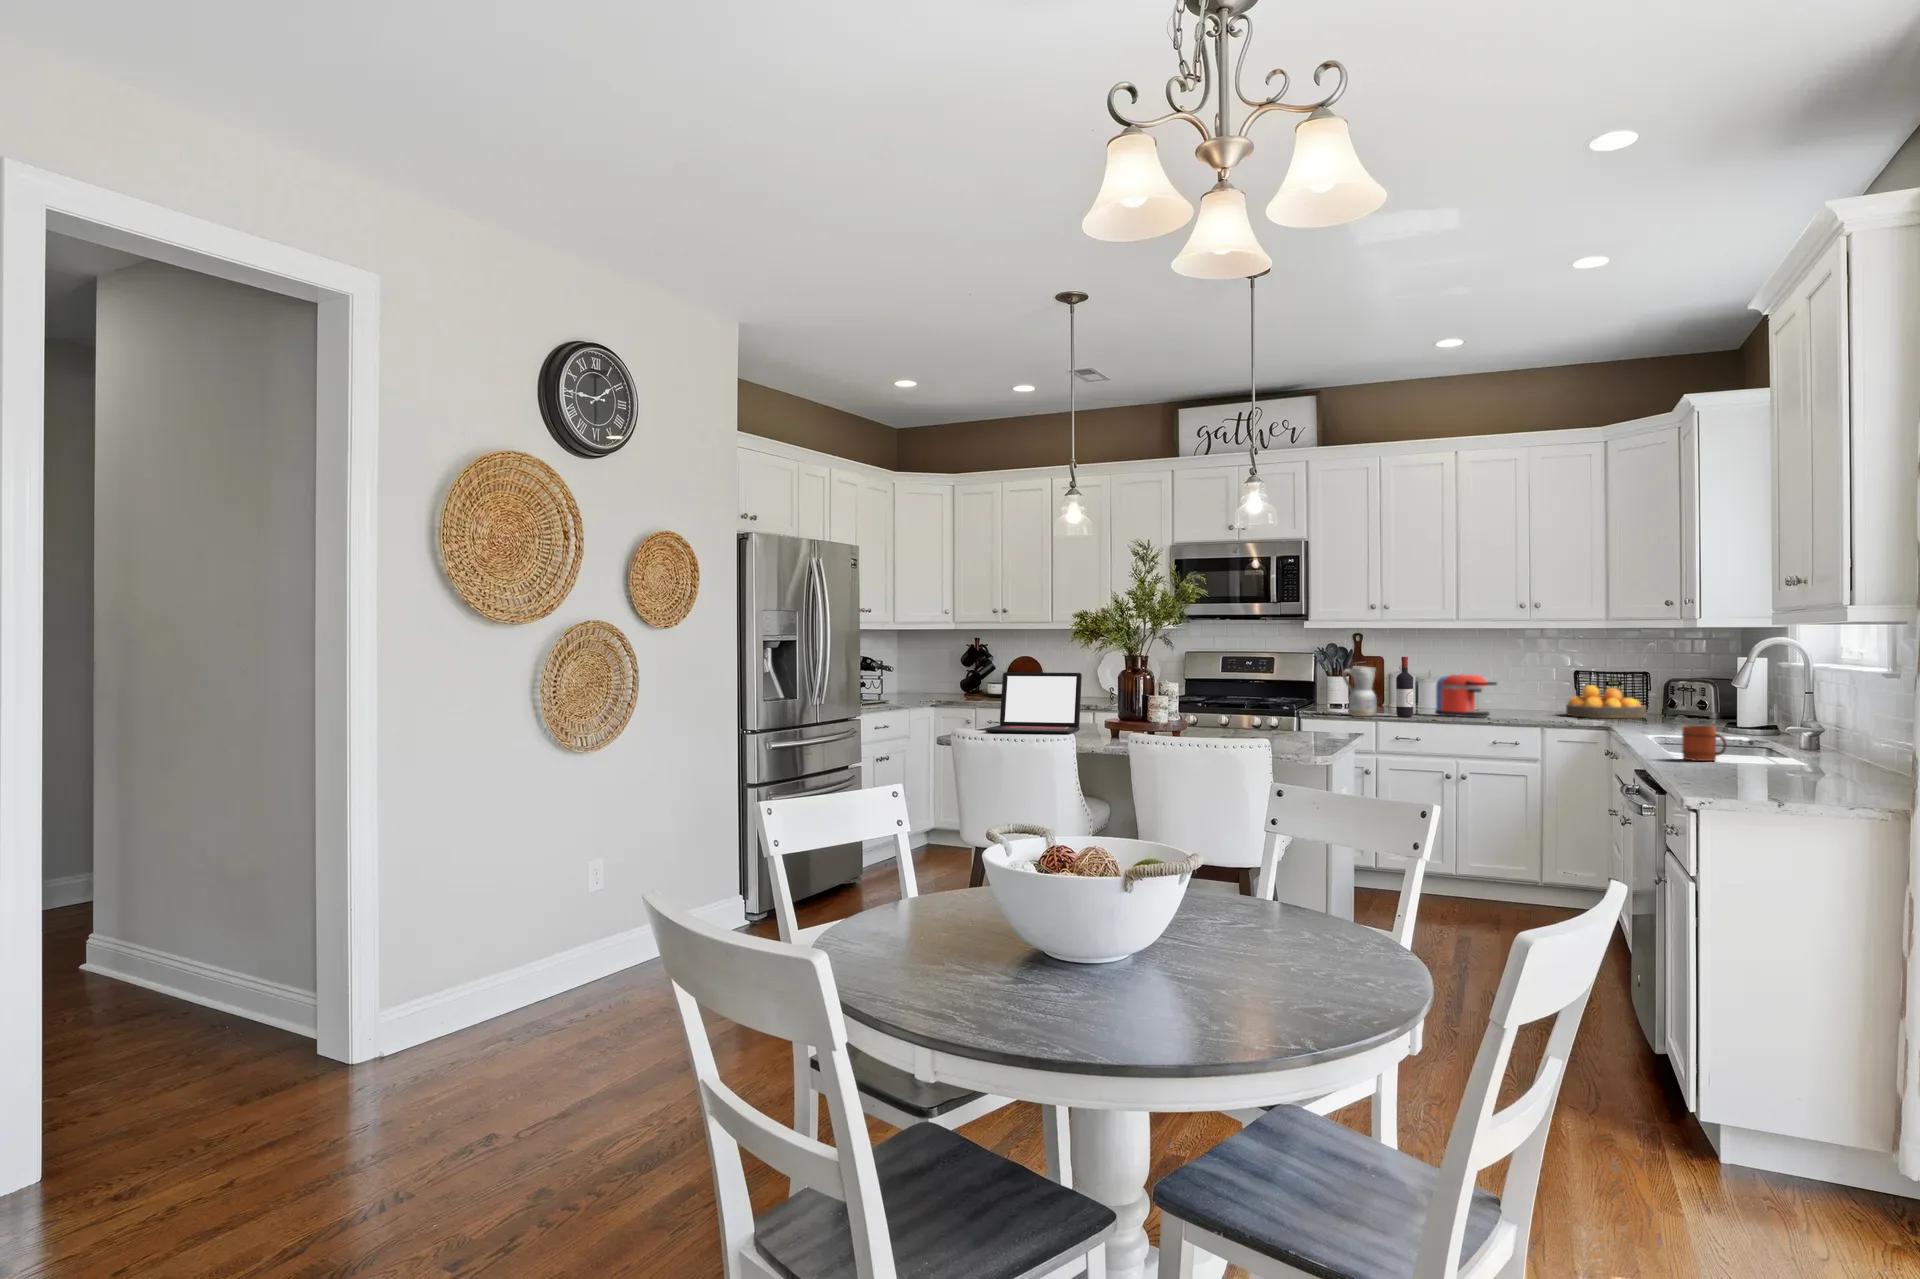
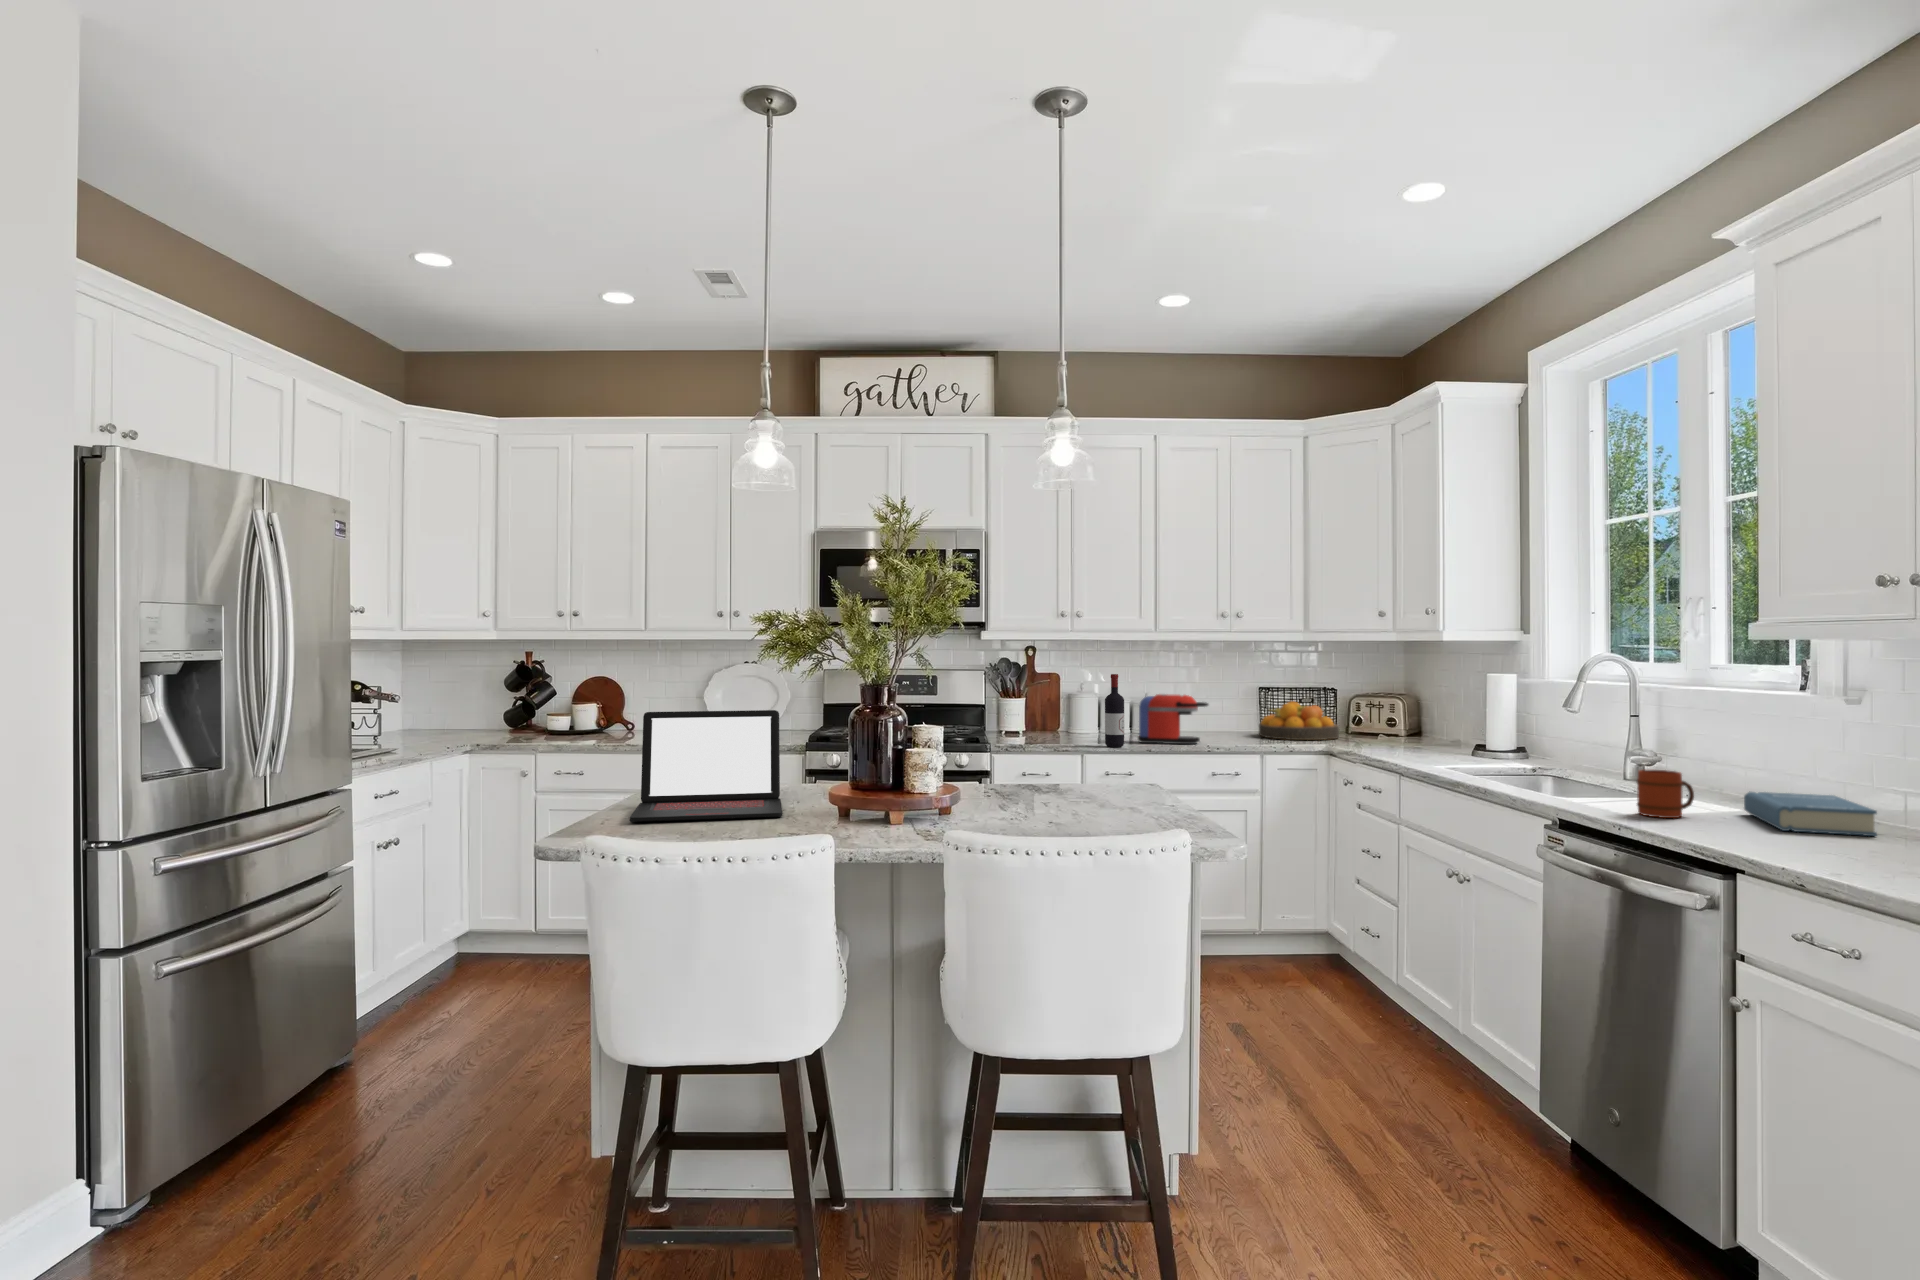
ceramic pitcher: present [1342,666,1377,716] -> none [1041,686,1083,747]
hardback book: none [1753,745,1850,774] -> present [1744,792,1877,836]

